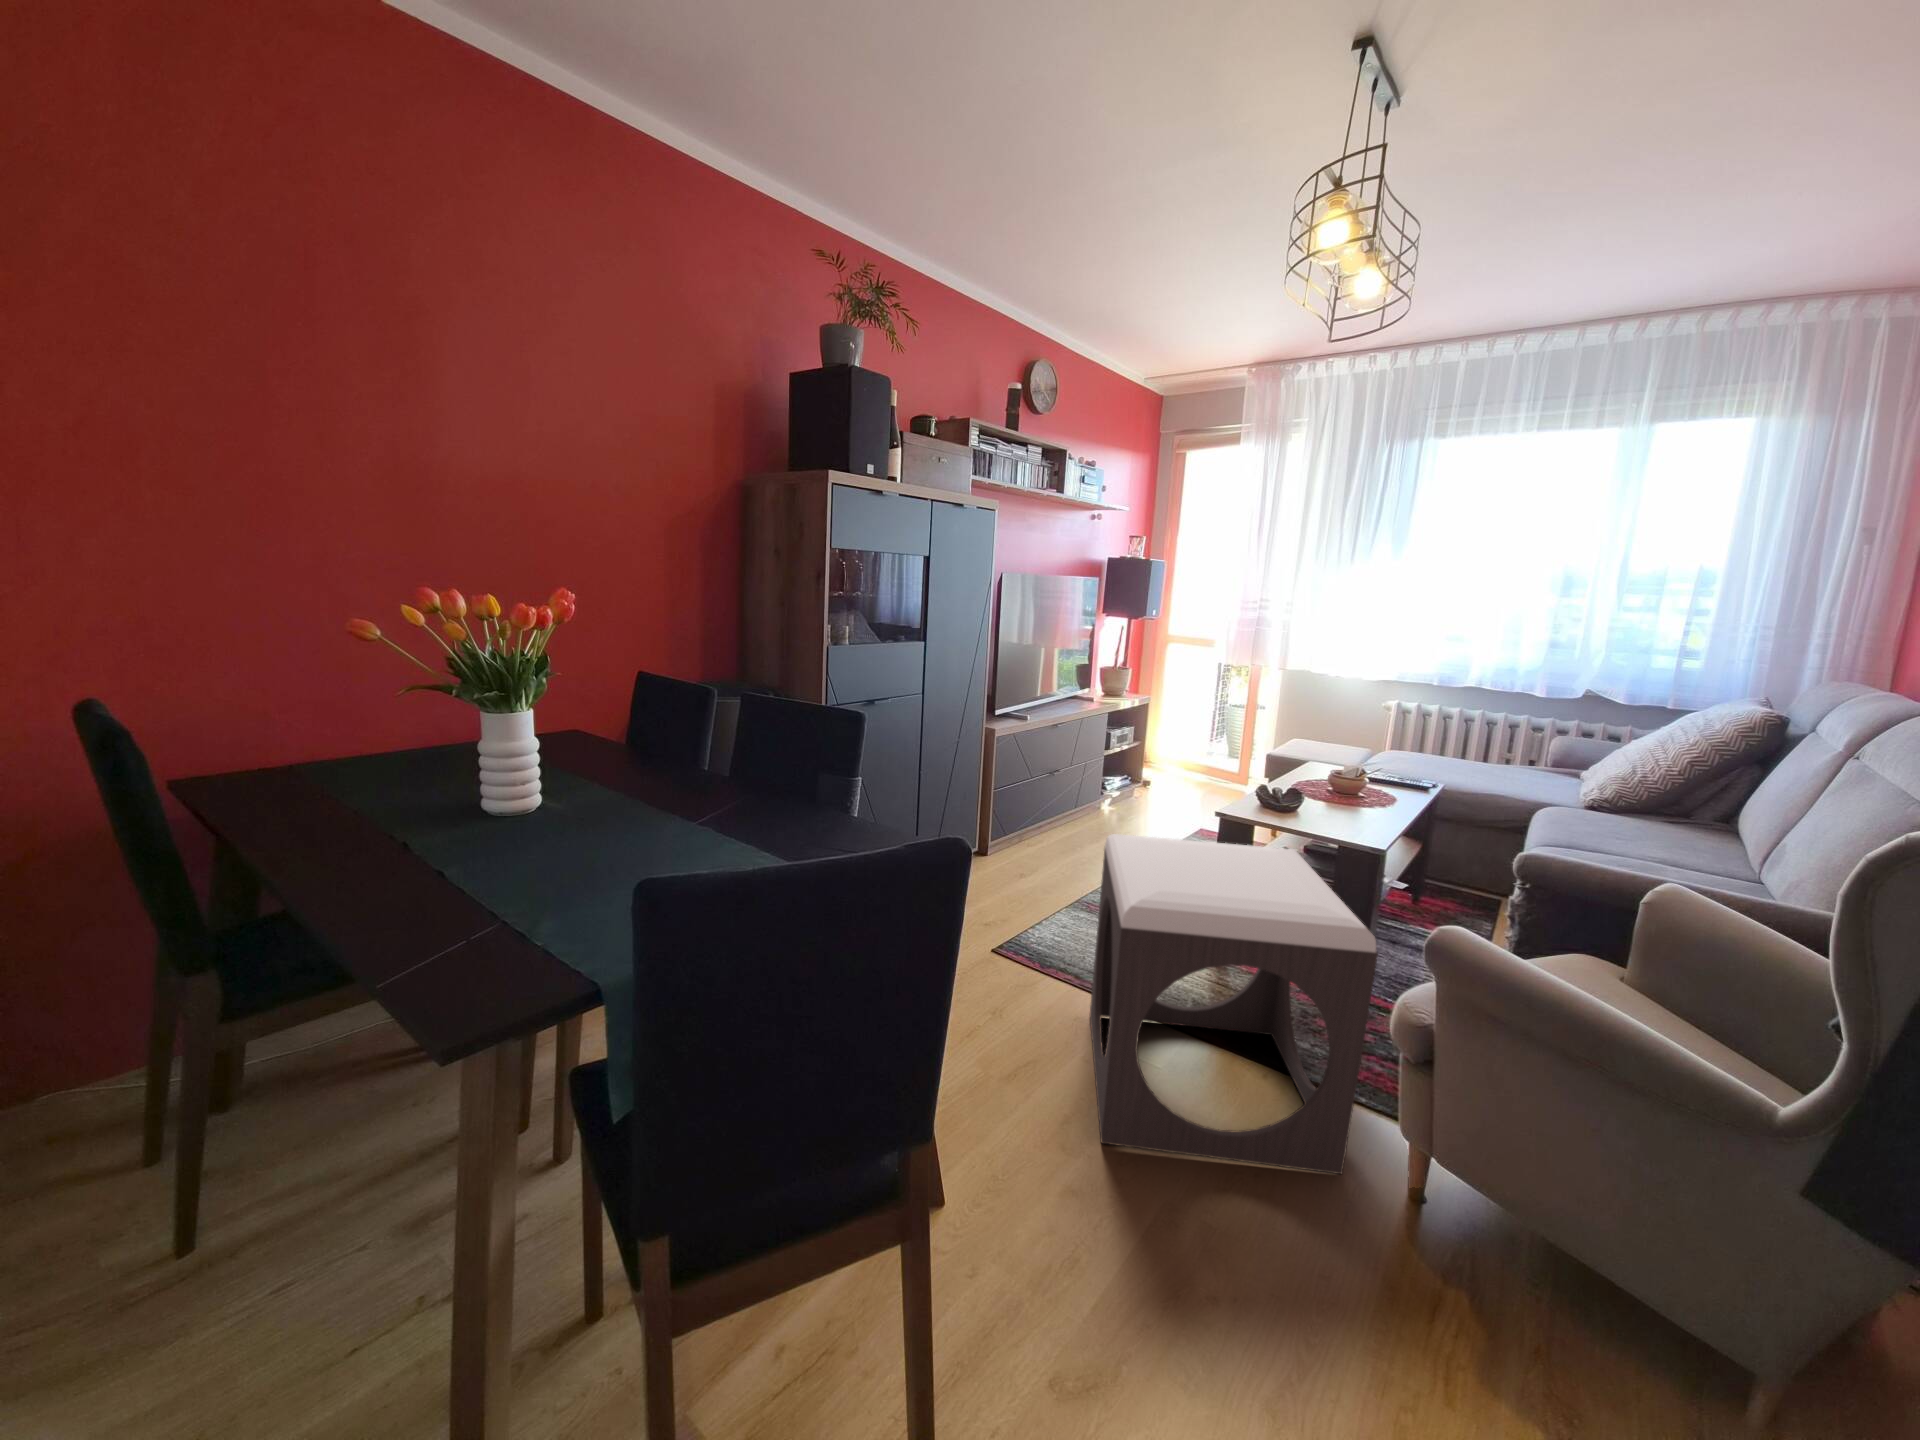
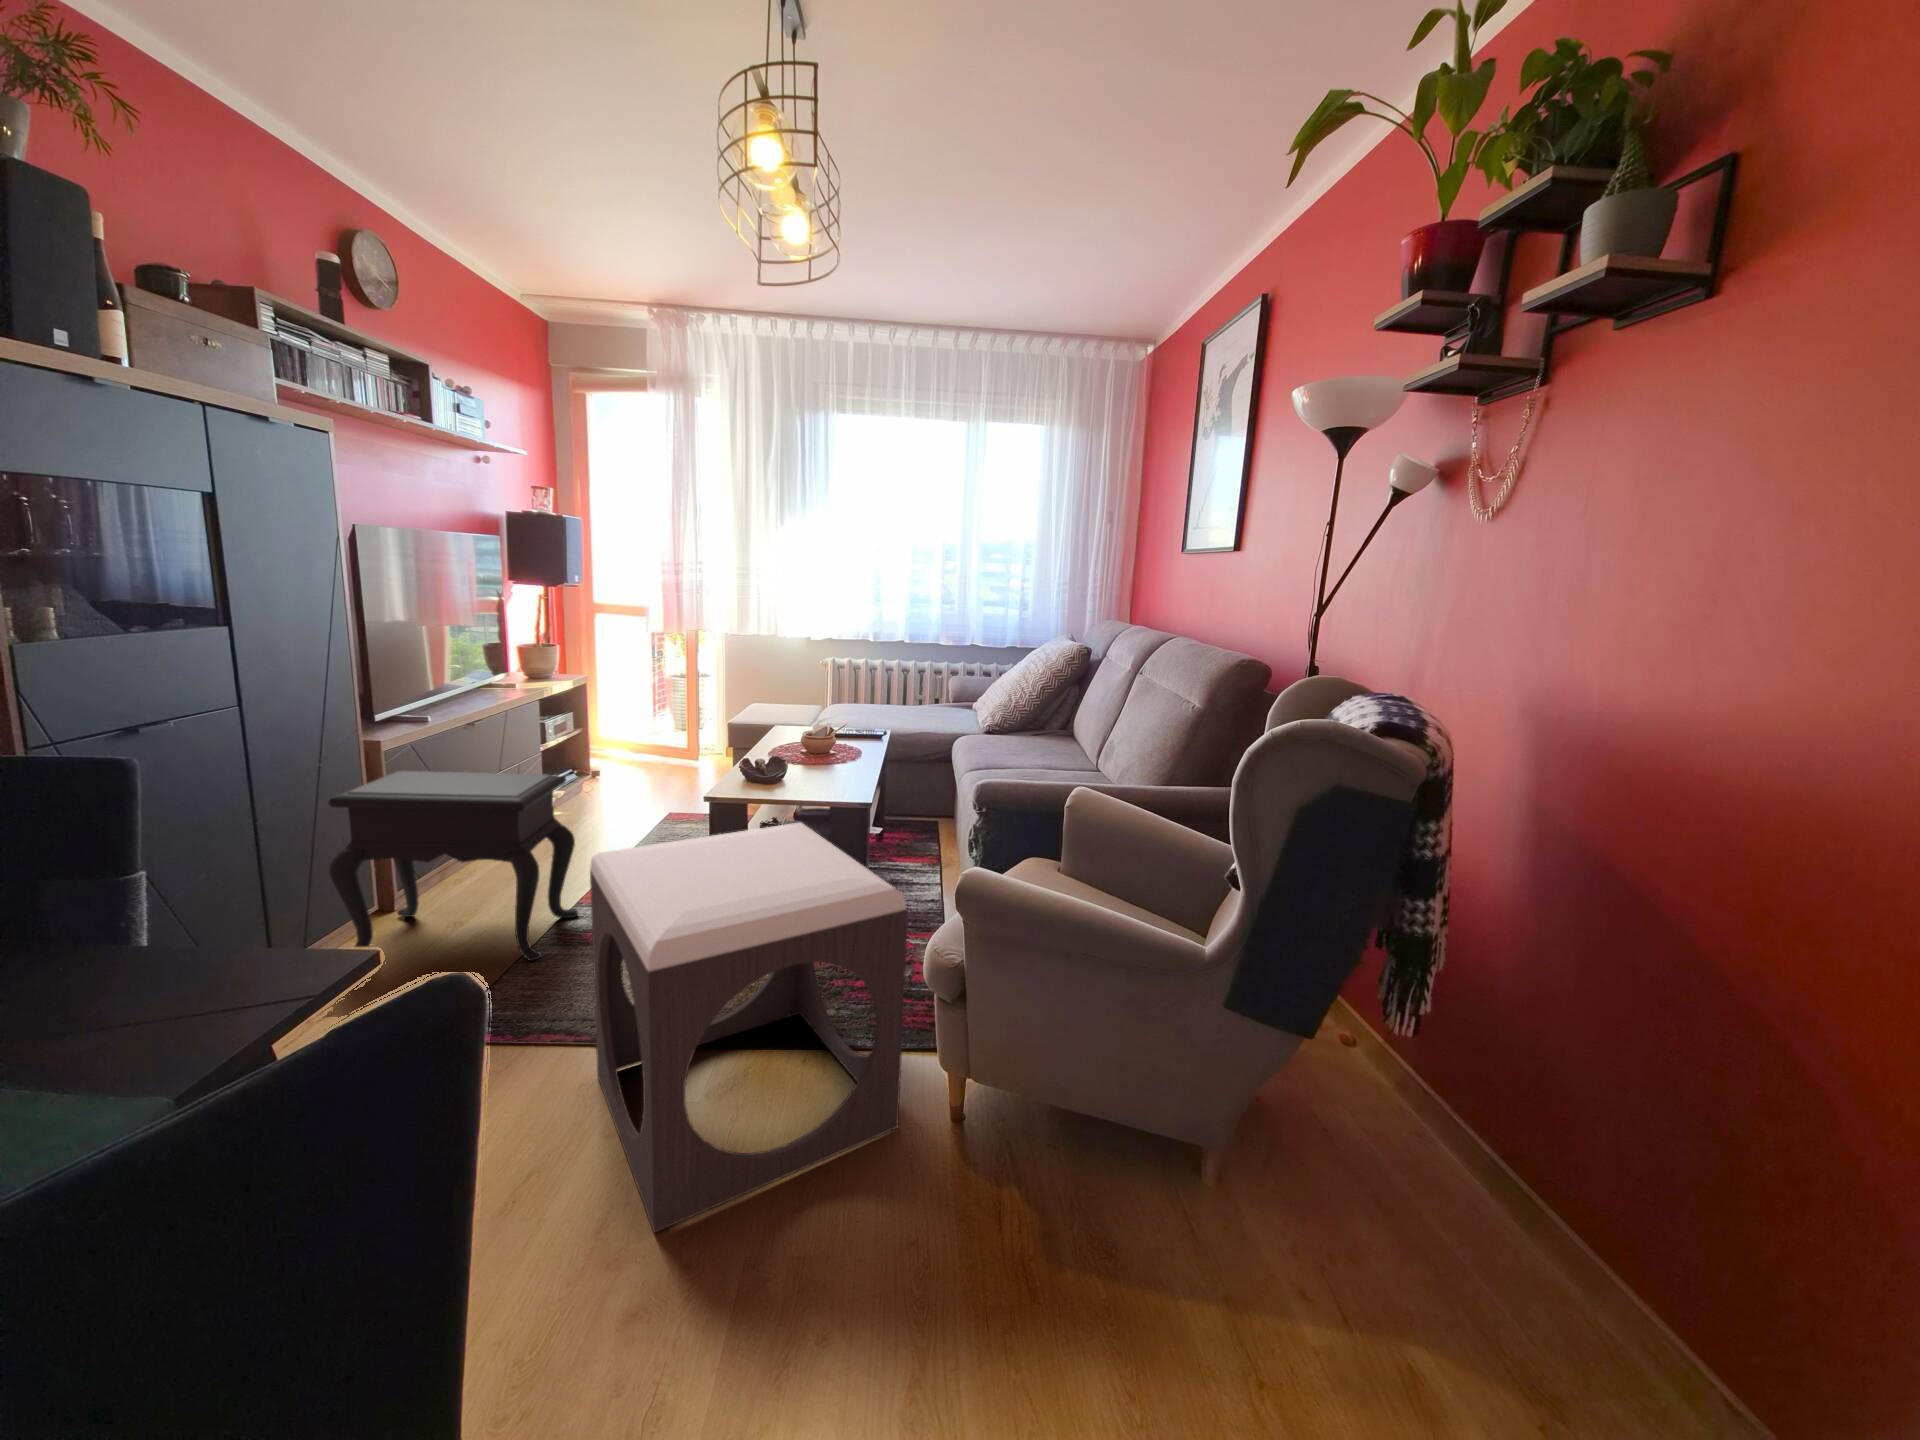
side table: none [951,752,1112,916] -> present [328,771,578,961]

